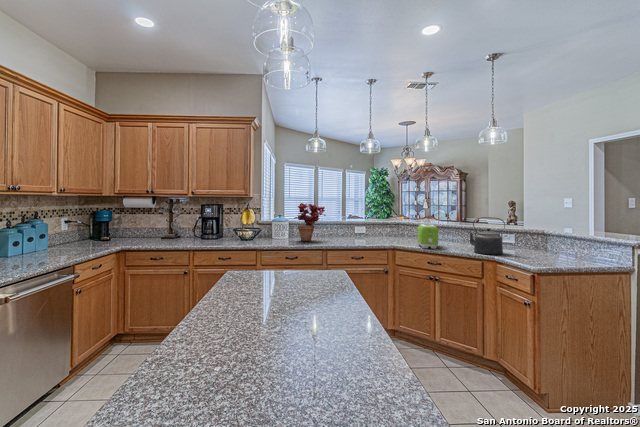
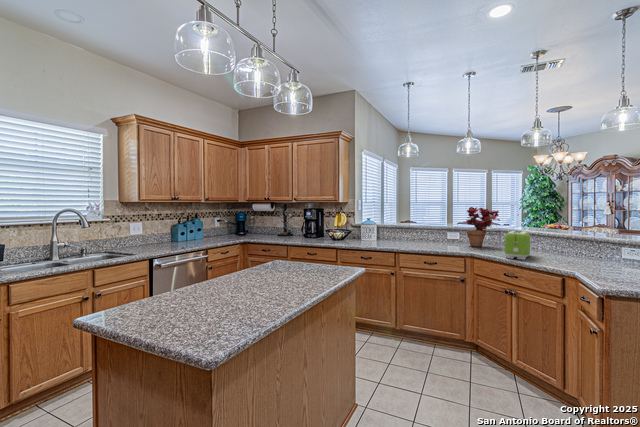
potted plant: present [298,203,326,241] -> present [466,207,500,247]
kettle: present [468,217,505,255] -> none [565,225,619,273]

